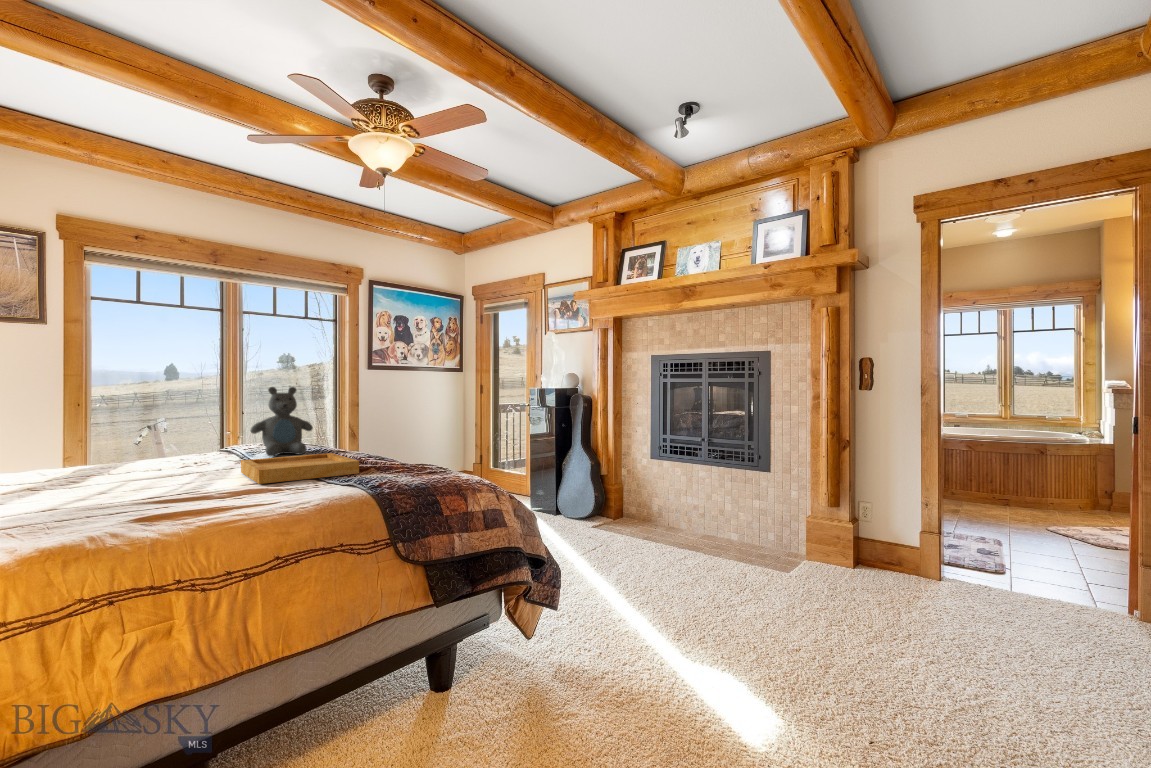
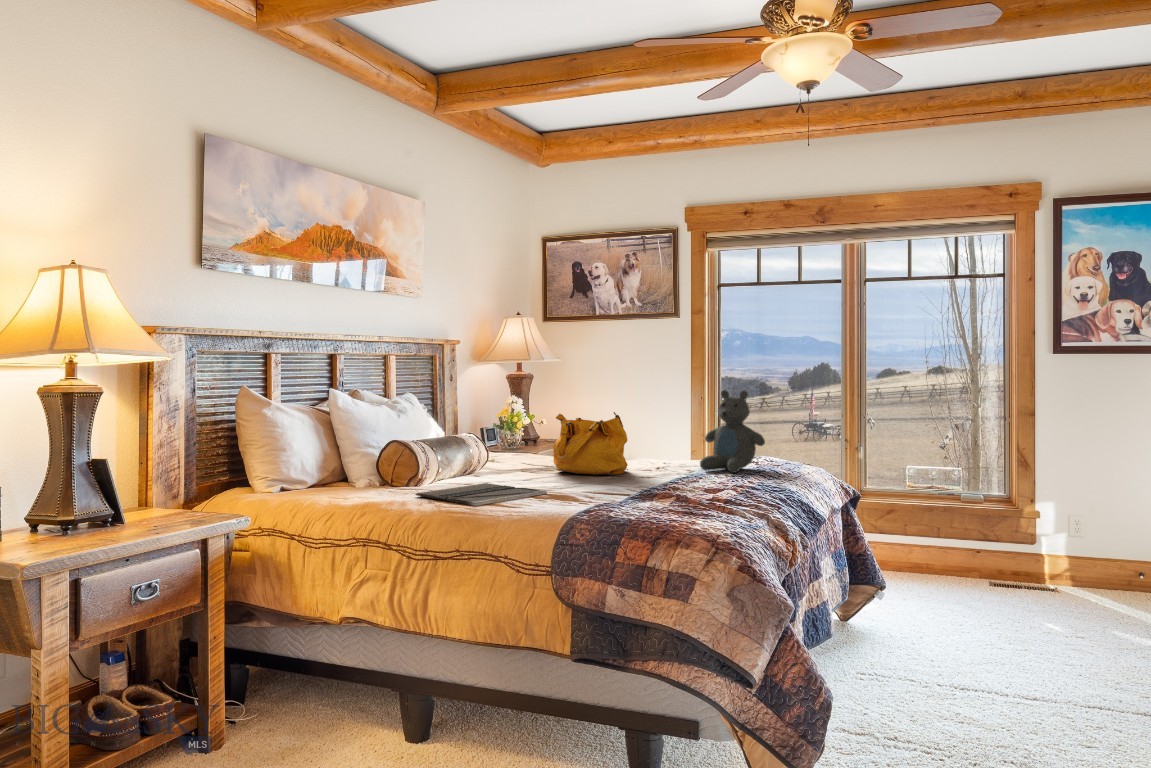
handbag: none [101,408,211,479] -> present [553,412,628,475]
tray: present [241,453,359,484] -> none [567,469,694,501]
laptop: none [68,487,233,526] -> present [415,483,546,506]

